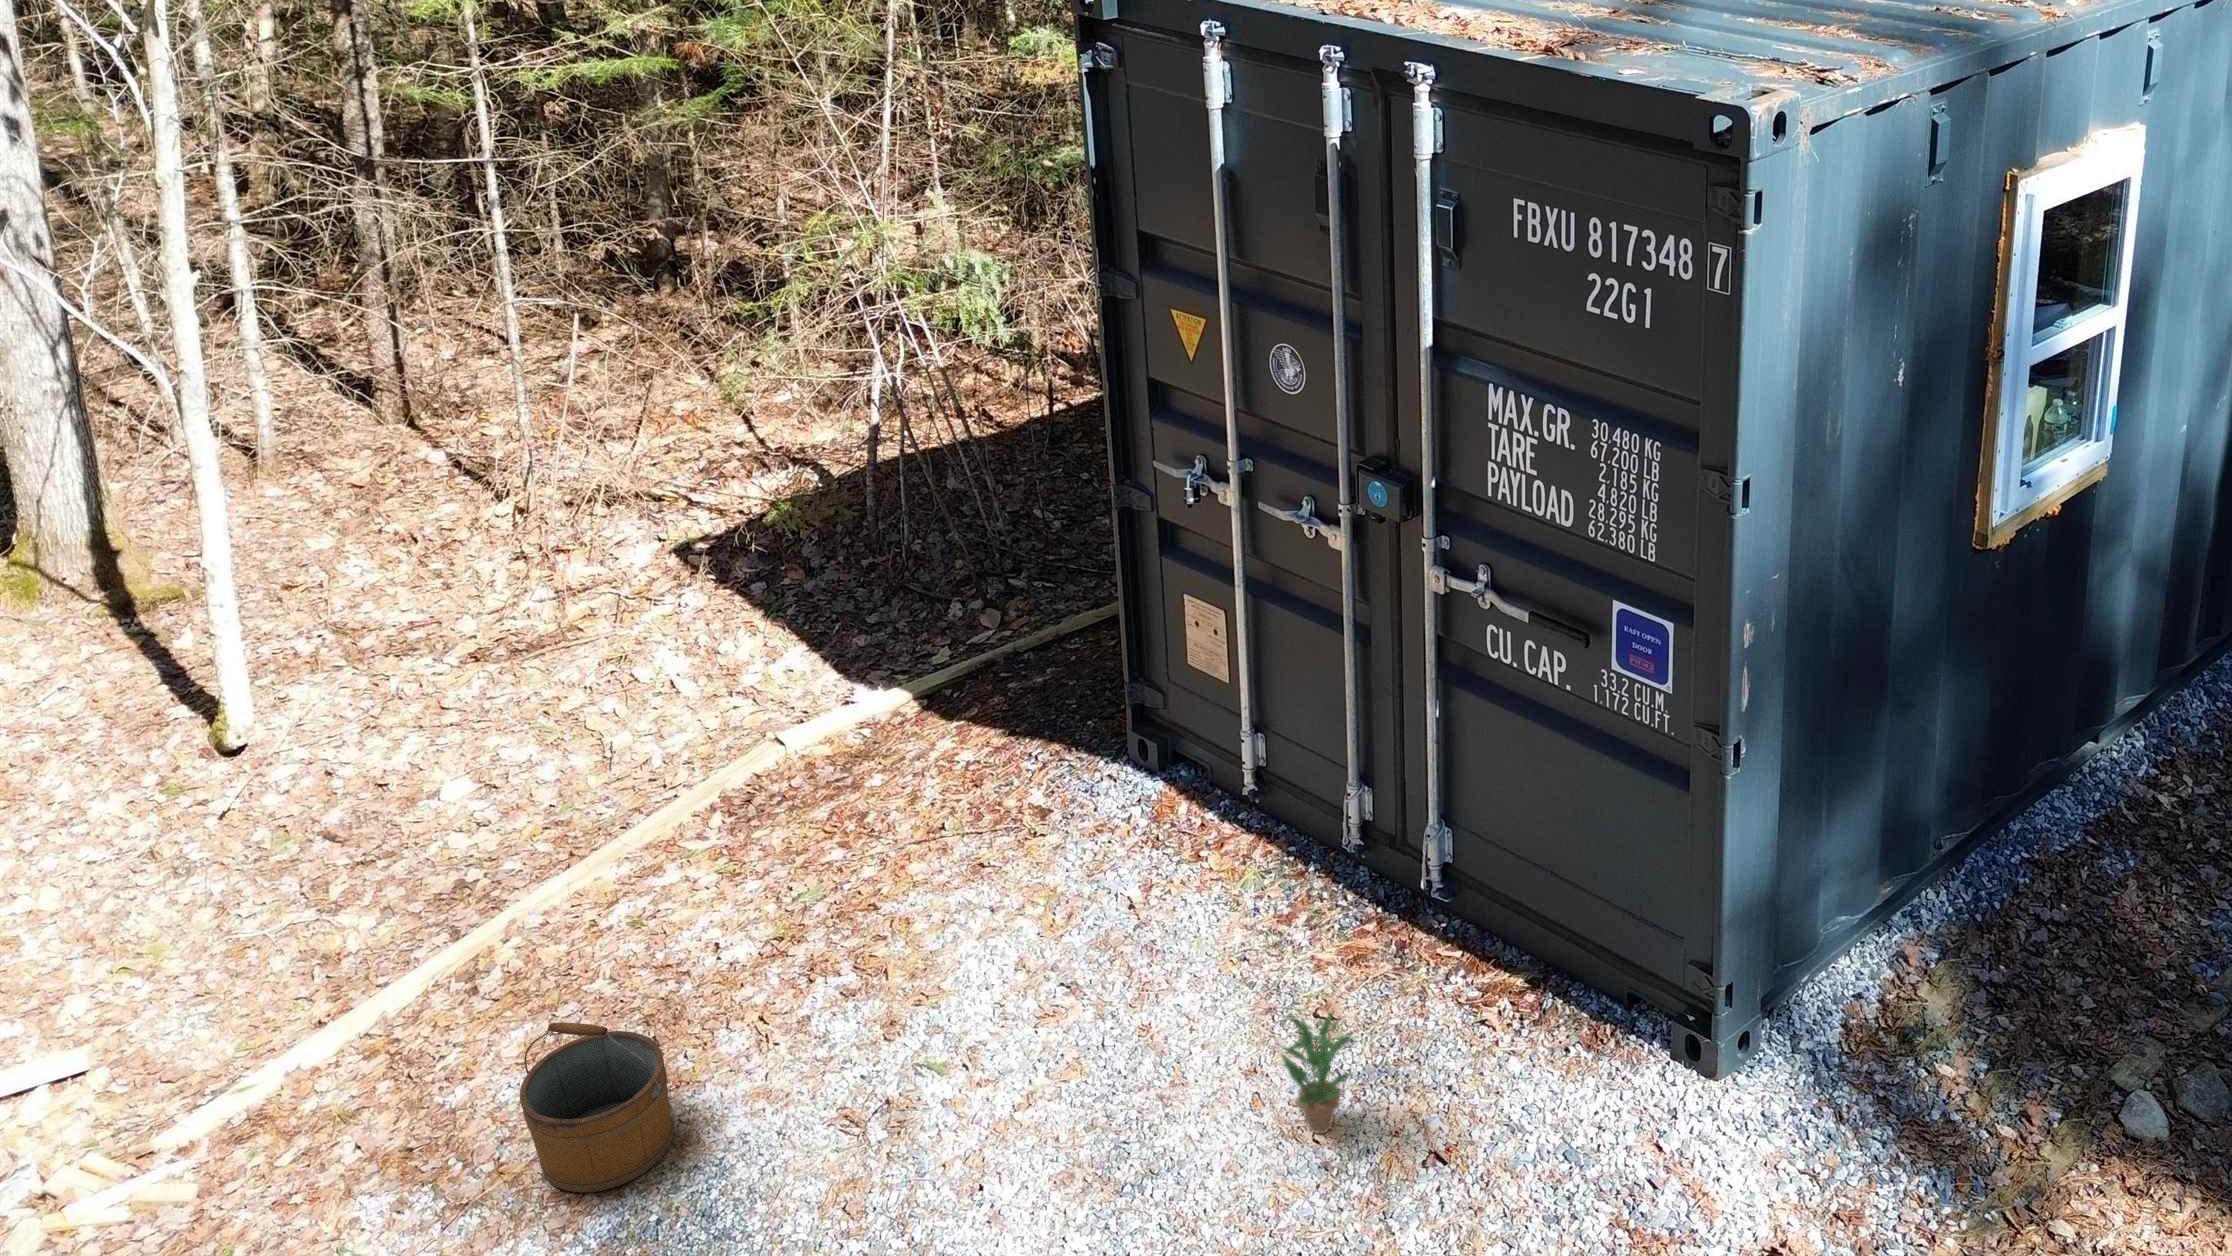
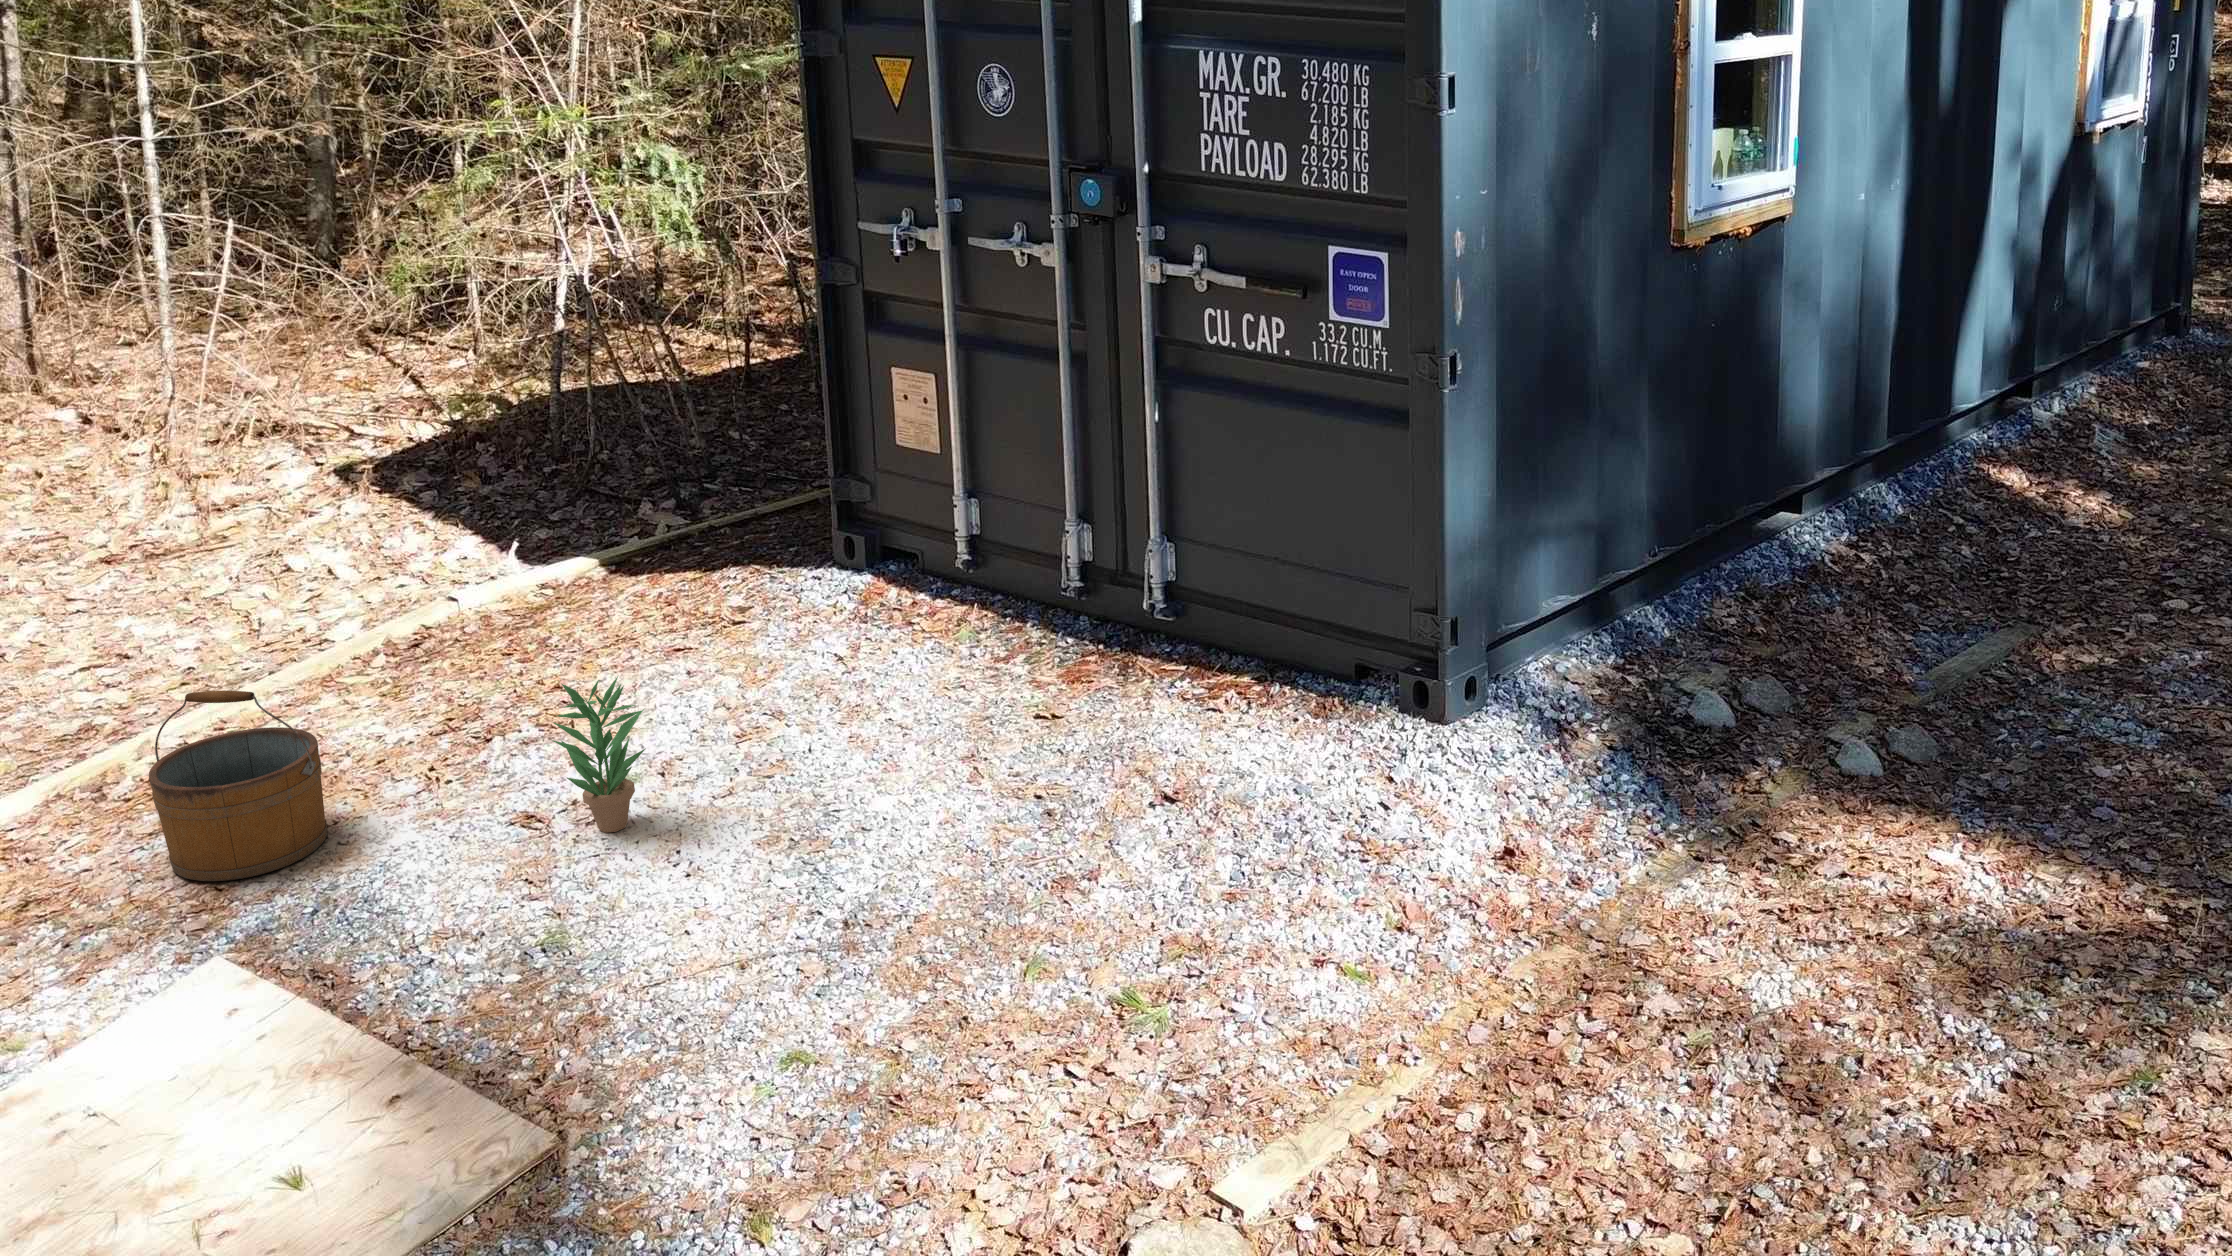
potted plant: present [1281,1010,1353,1134] -> present [552,676,645,833]

